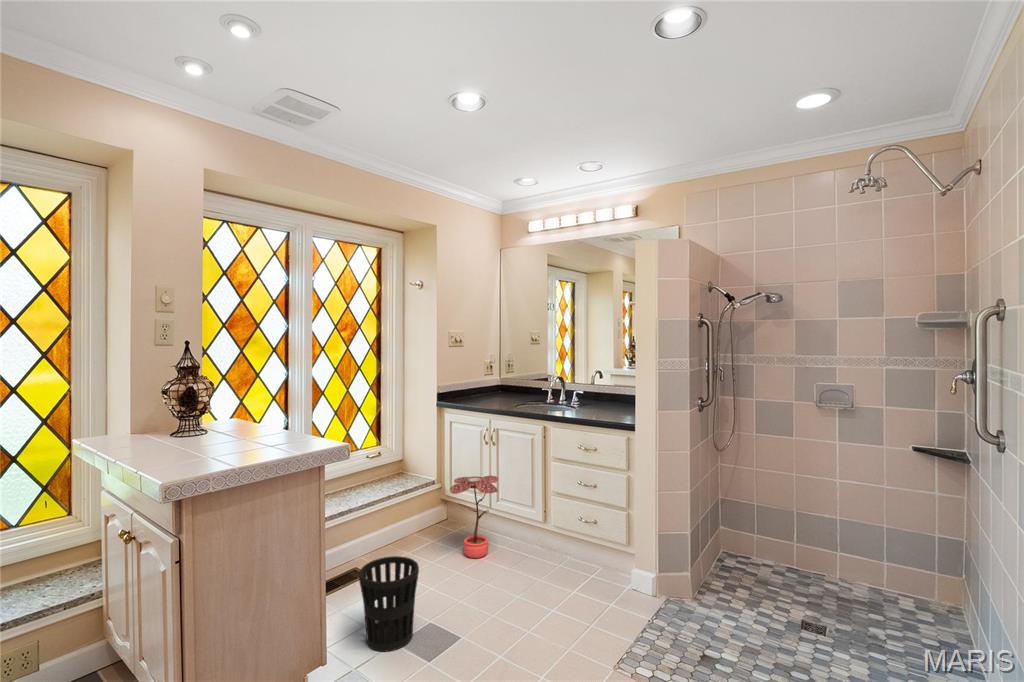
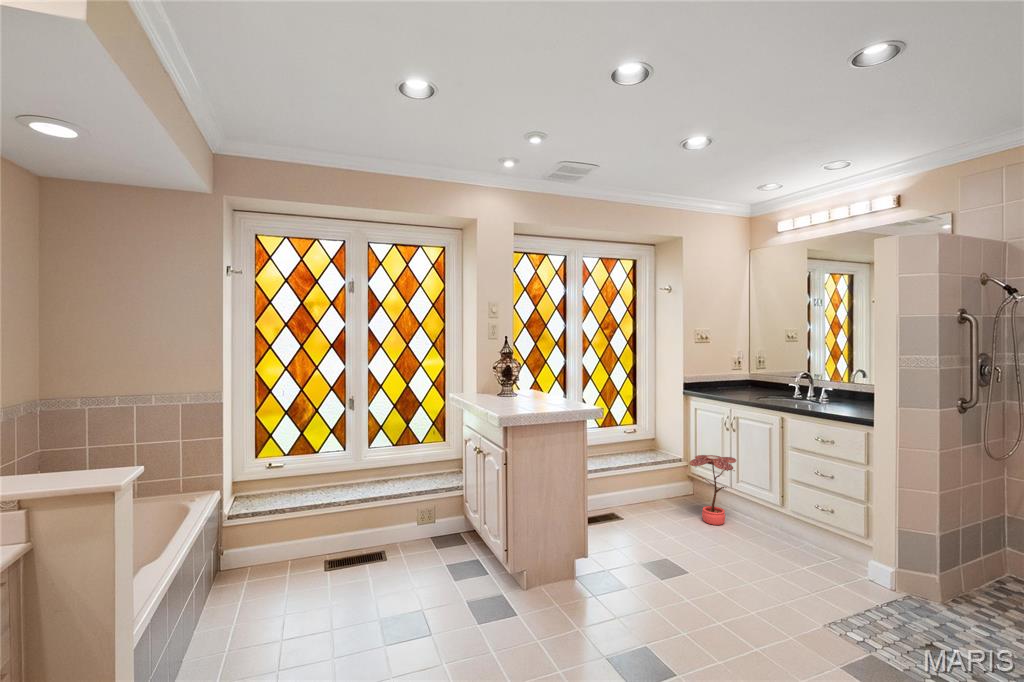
wastebasket: present [359,556,419,652] -> none [611,500,656,566]

